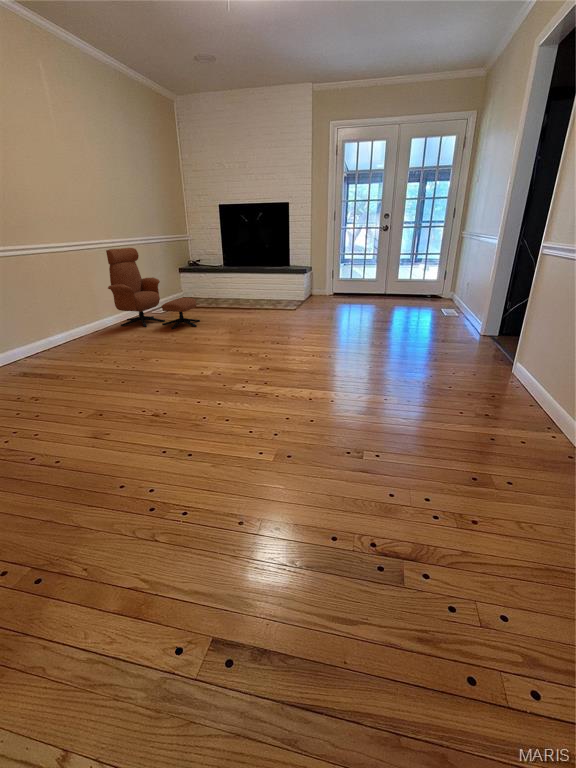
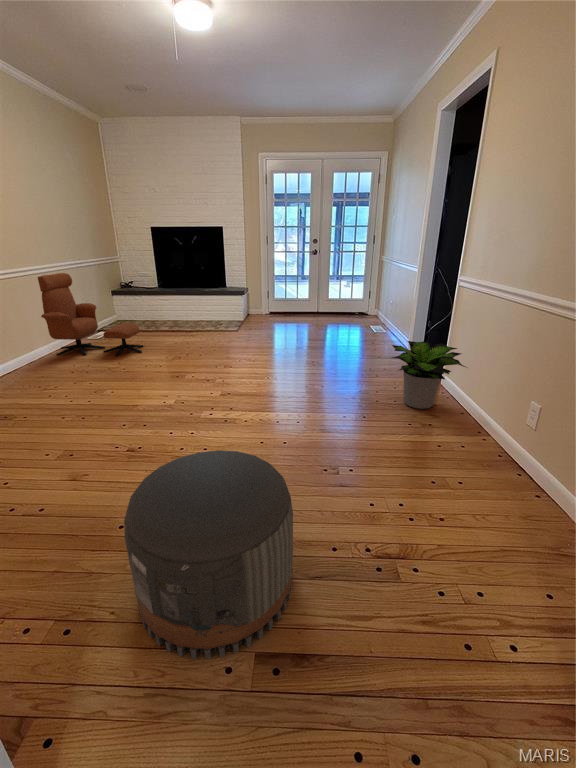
potted plant: none [448,319,546,398] -> present [392,341,467,409]
pouf: none [90,414,279,632] -> present [124,450,293,659]

